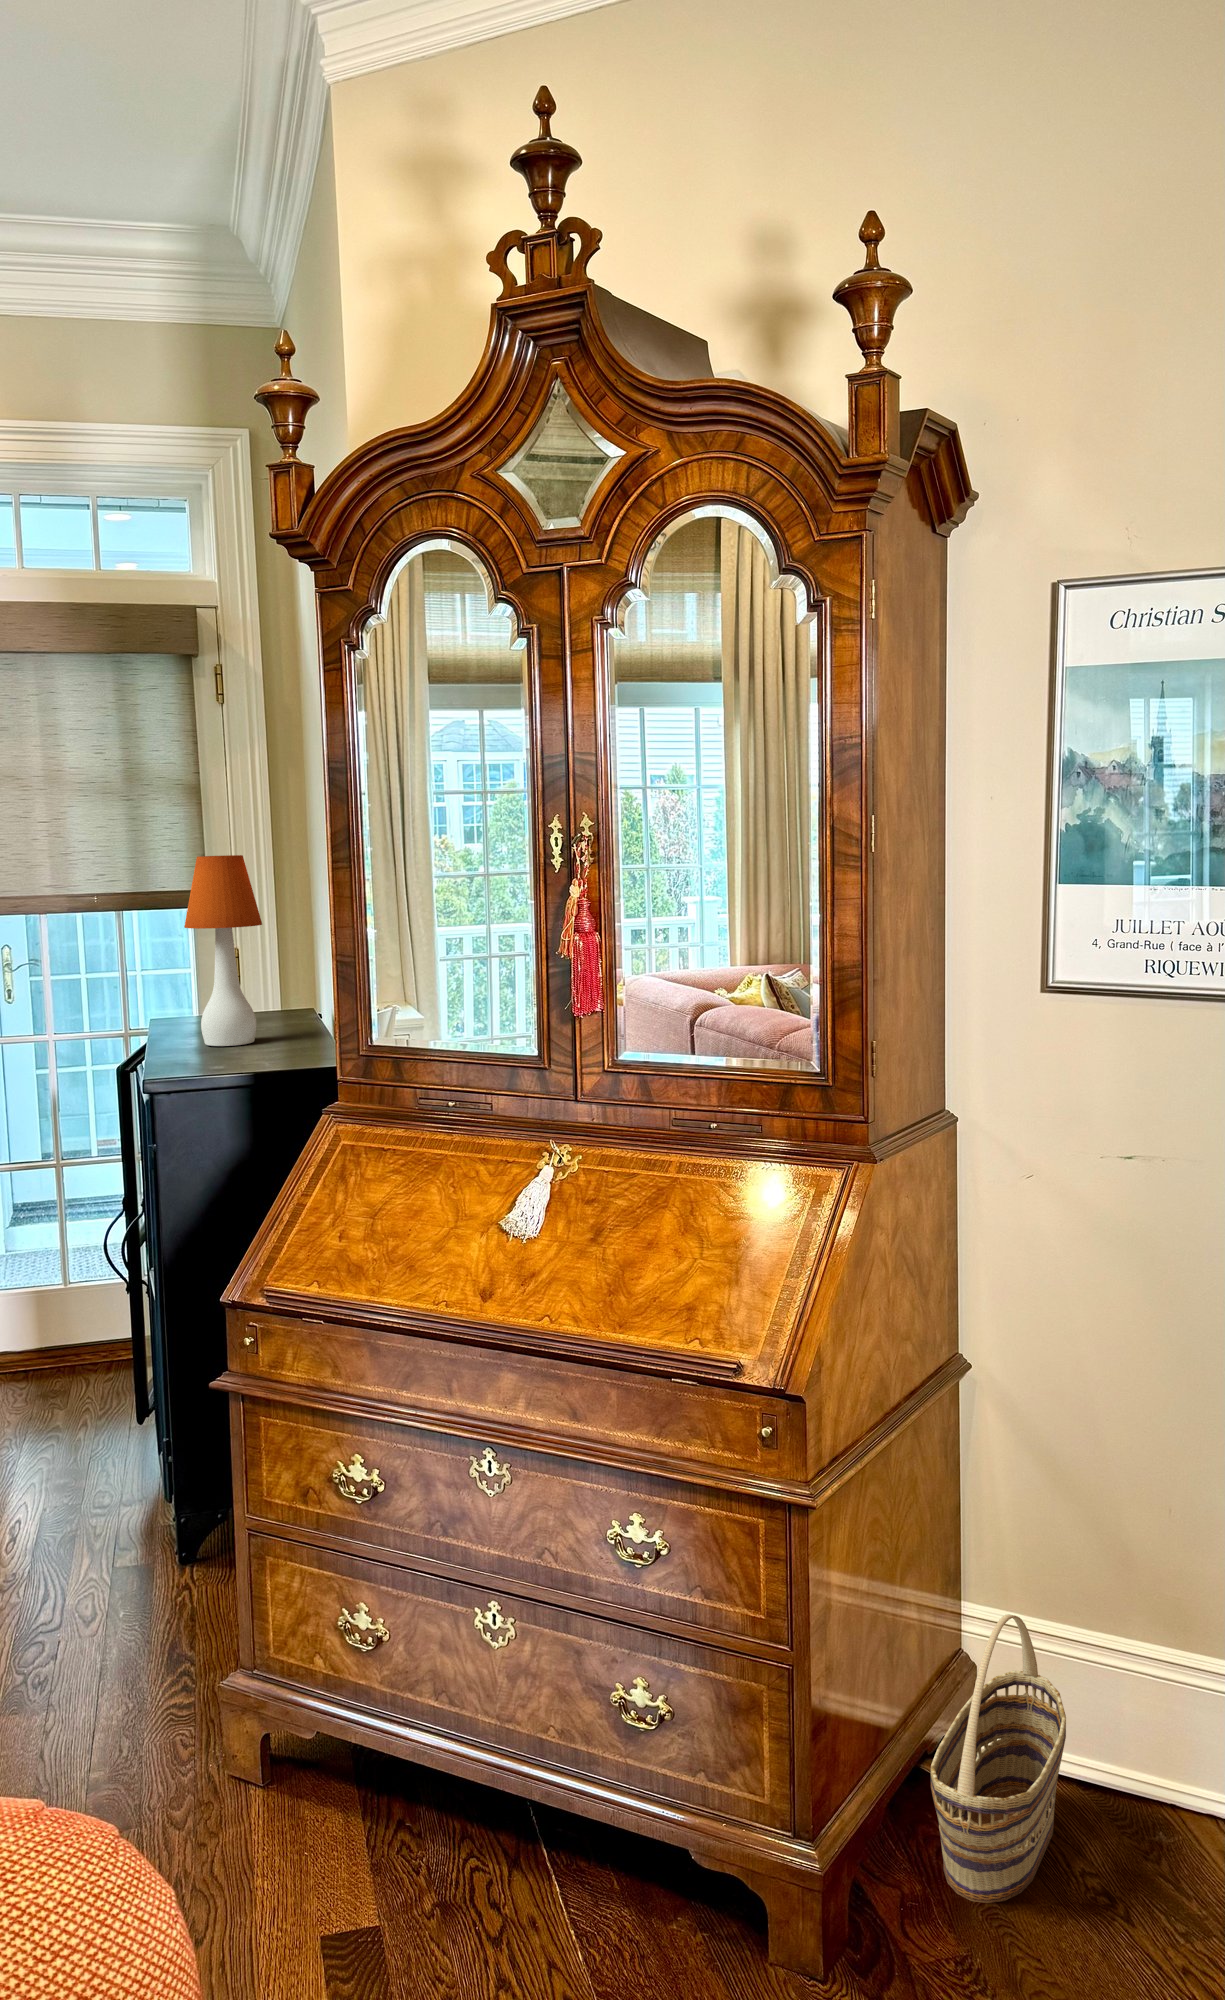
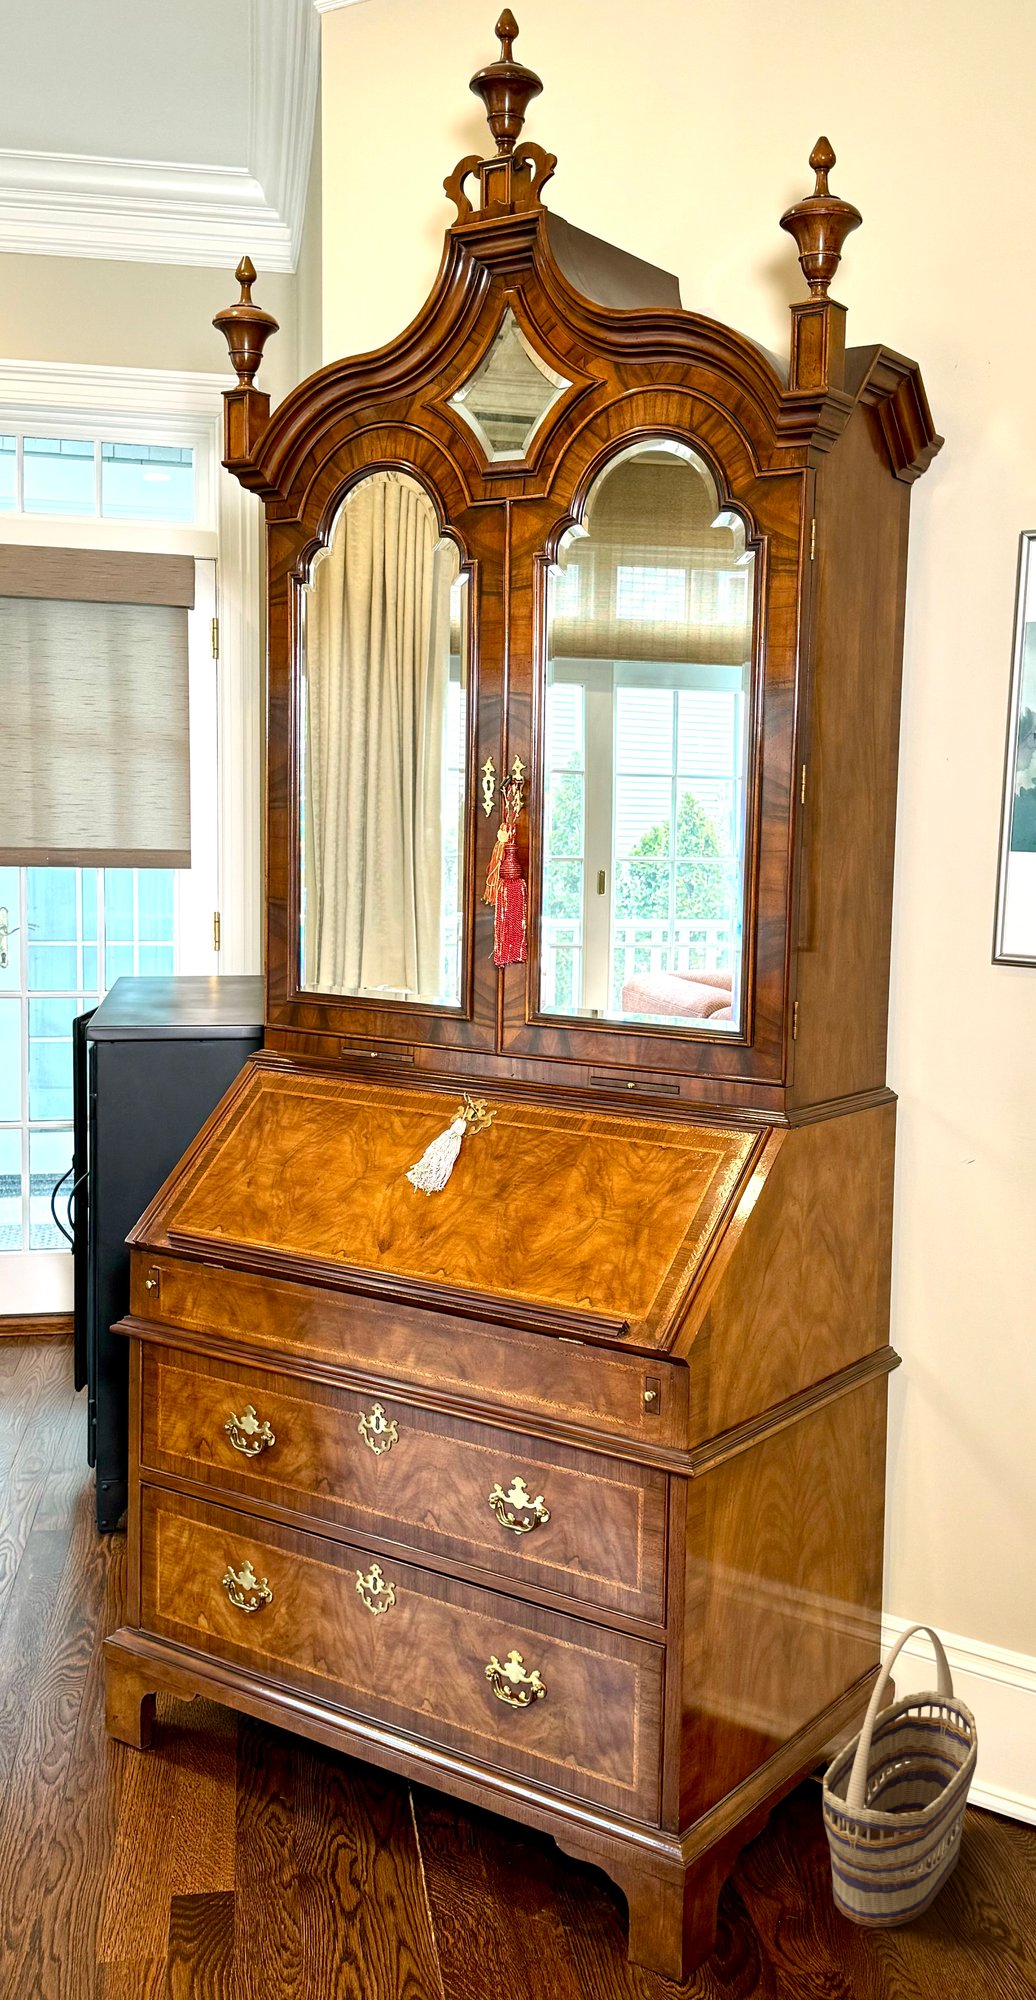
table lamp: present [184,855,262,1046] -> none [139,810,218,1004]

